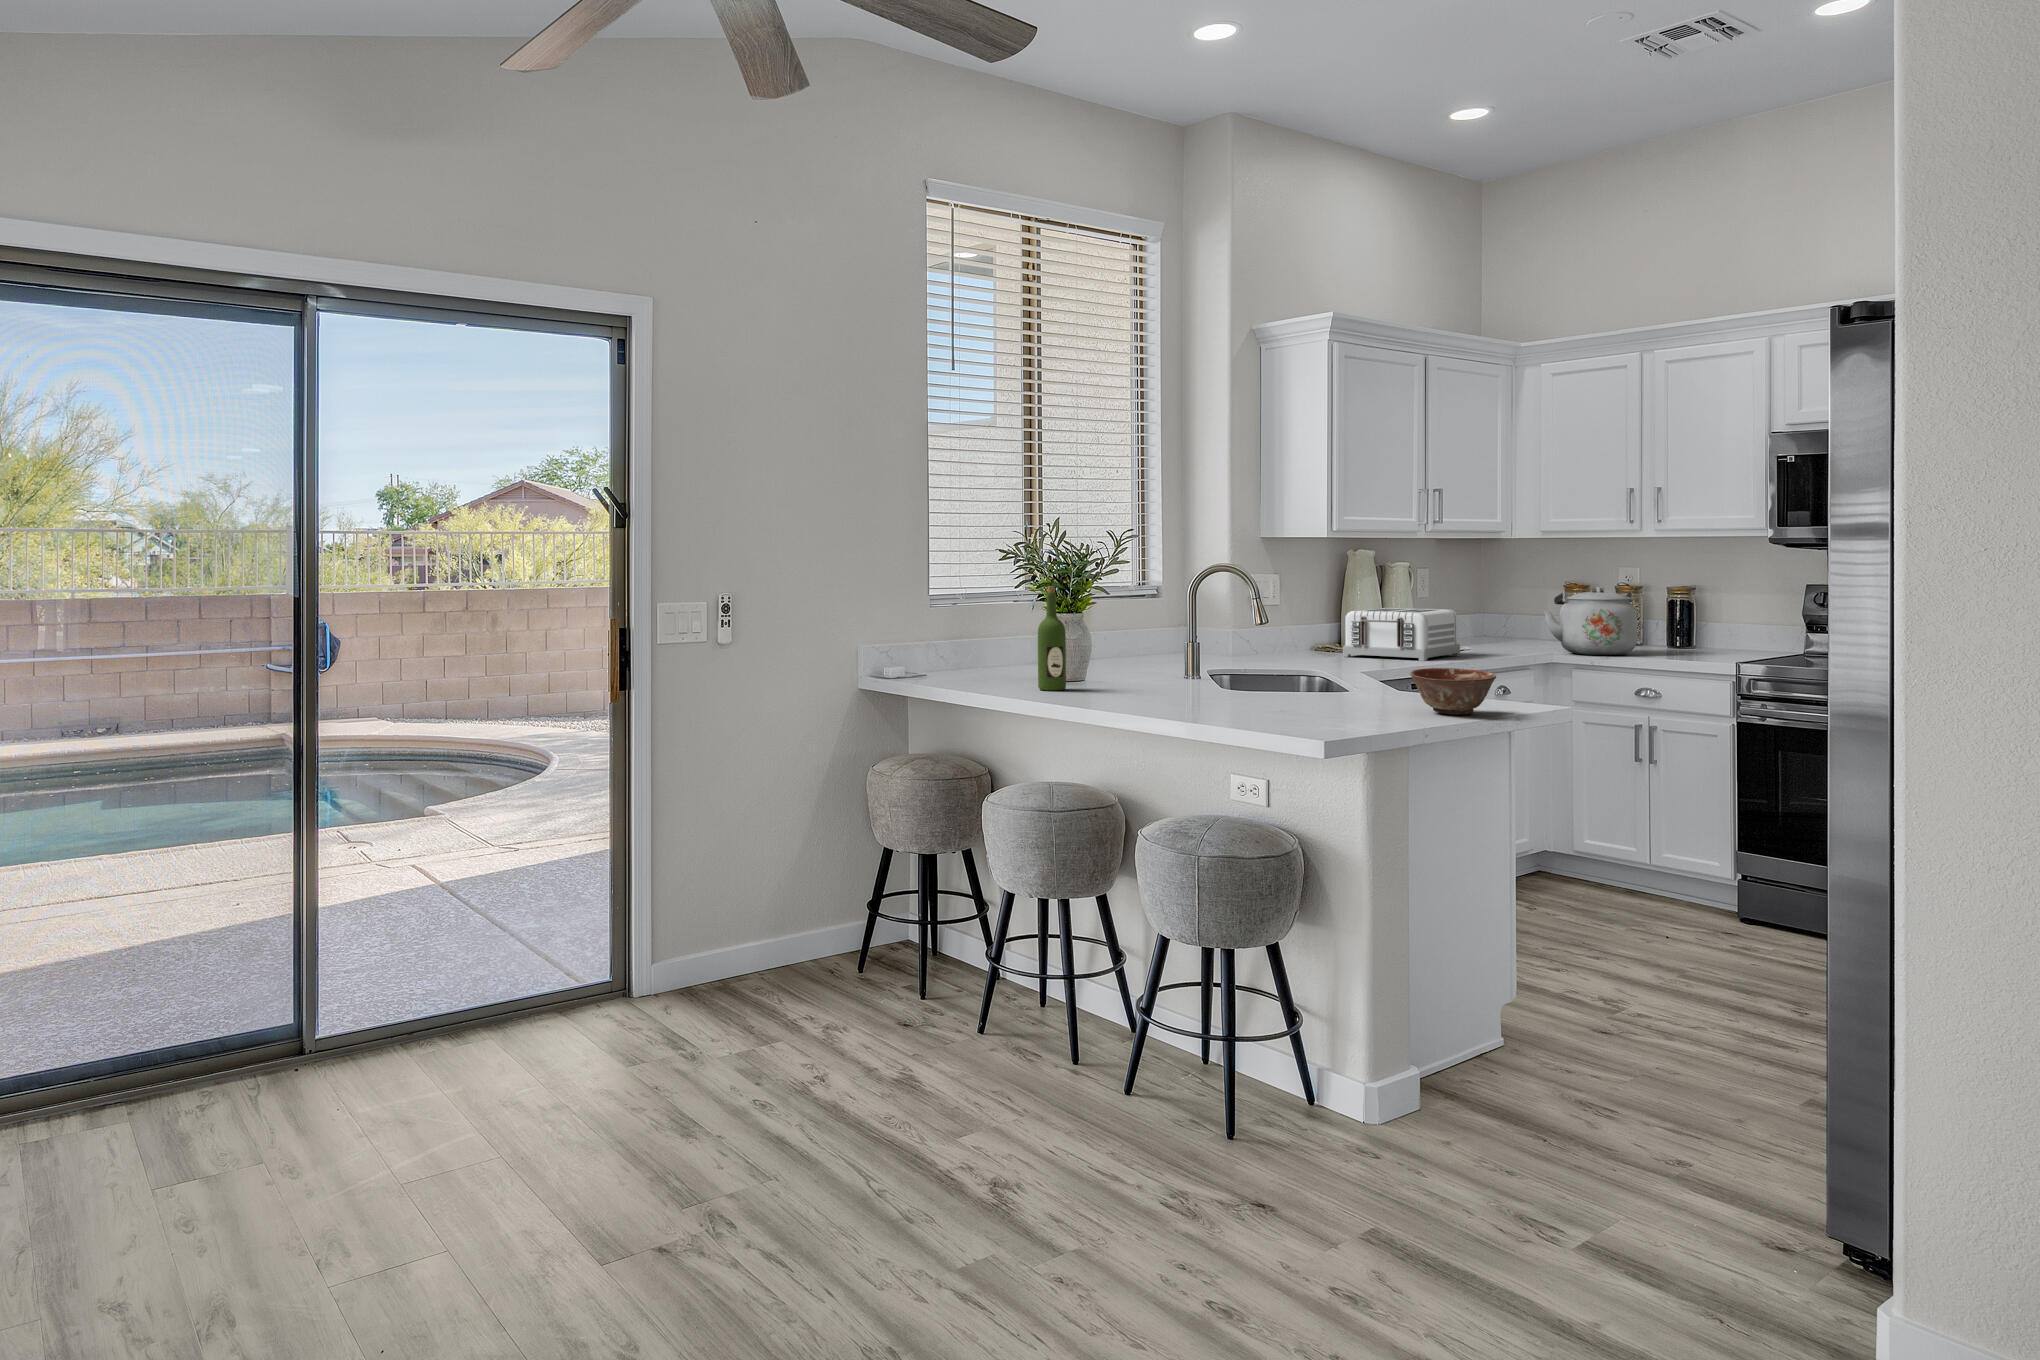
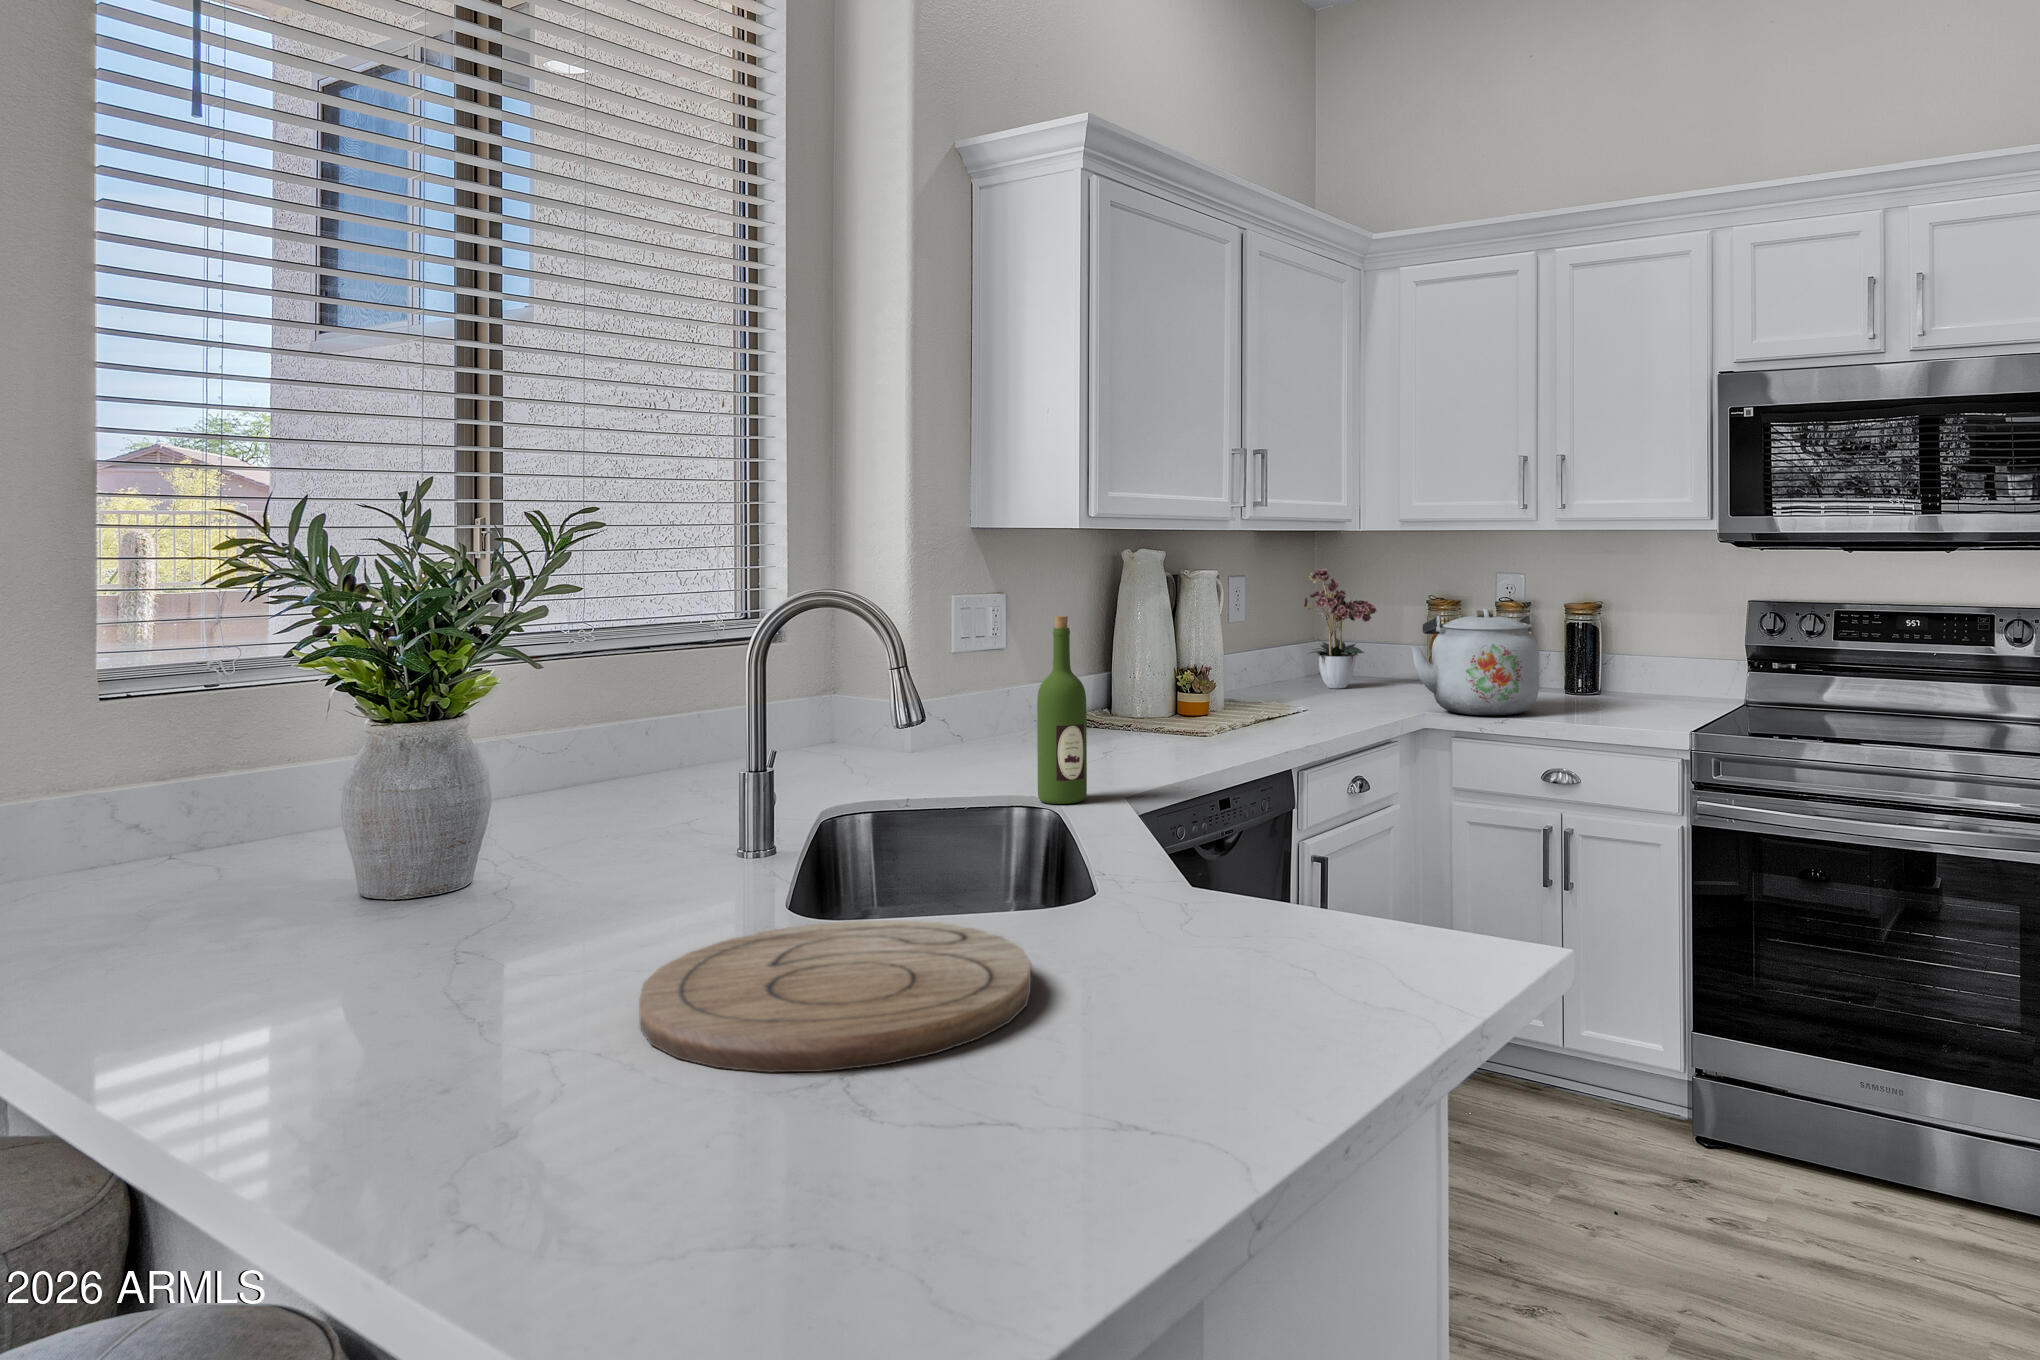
flower arrangement: none [1469,560,1530,644] -> present [1304,569,1377,688]
wine bottle: present [1038,586,1066,690] -> present [1037,616,1087,804]
toaster: present [1343,608,1460,661] -> none [1110,645,1292,742]
ceramic bowl: present [1410,668,1496,715] -> none [1208,877,1418,1025]
cutting board: none [1194,688,1338,714] -> present [639,920,1031,1073]

